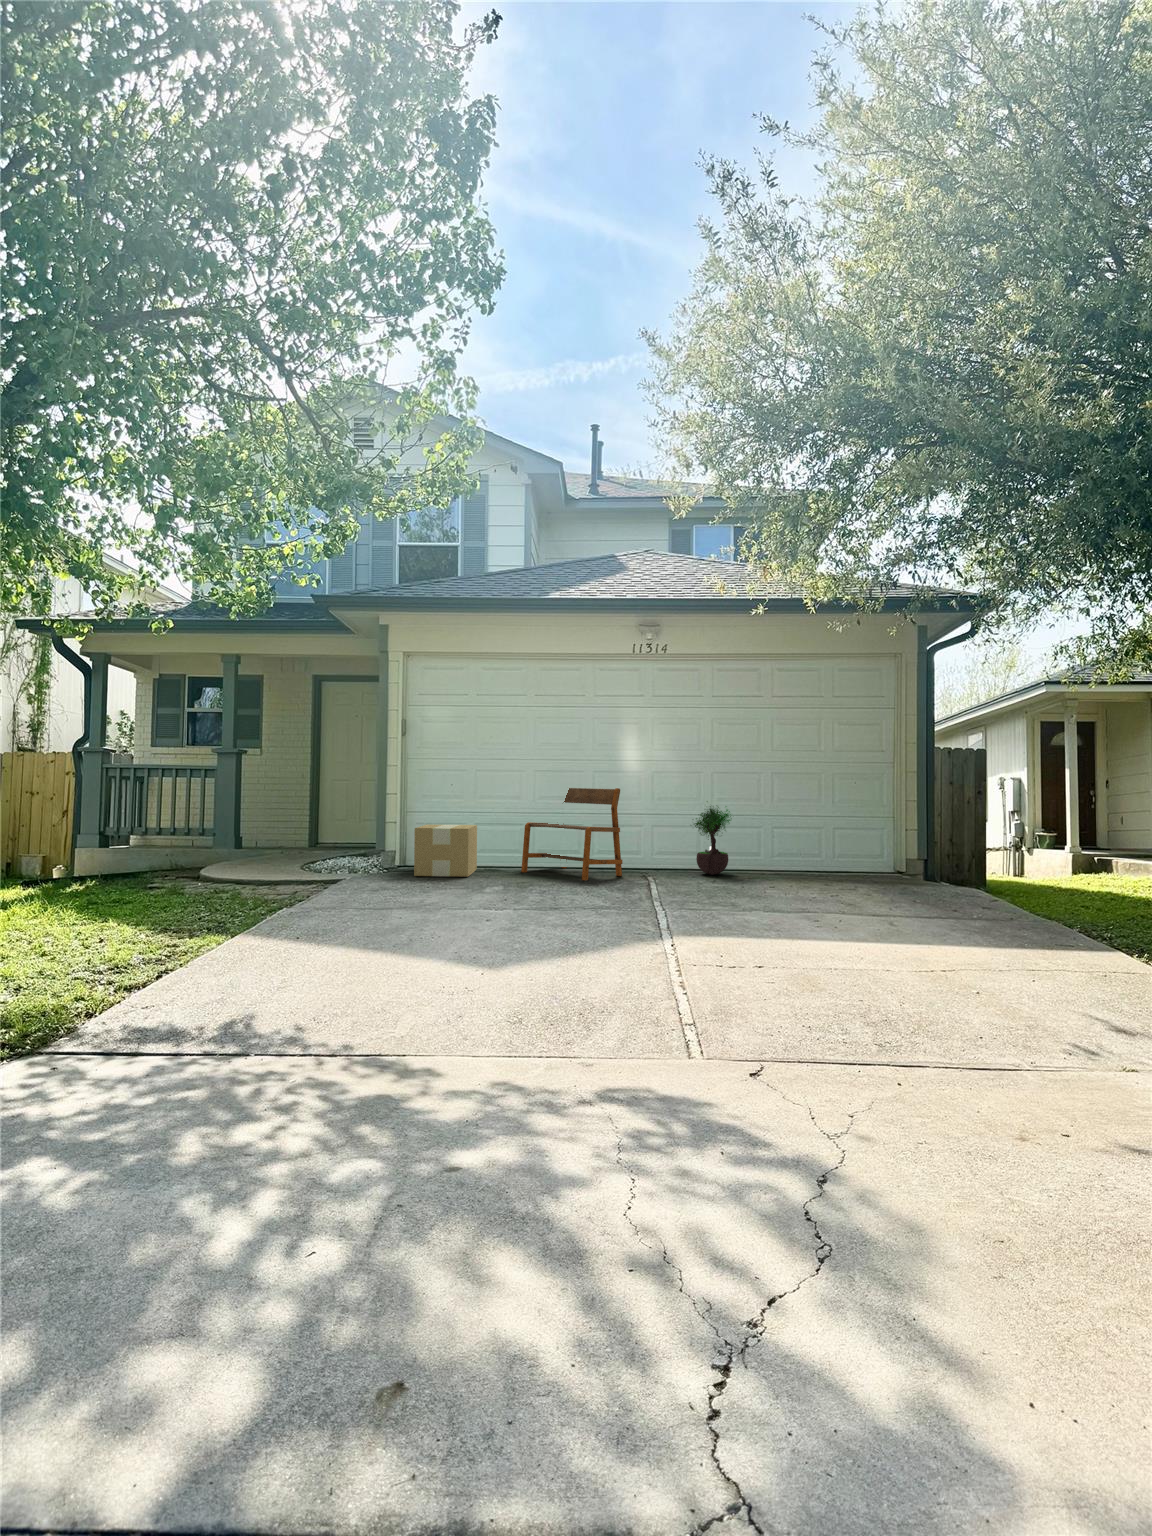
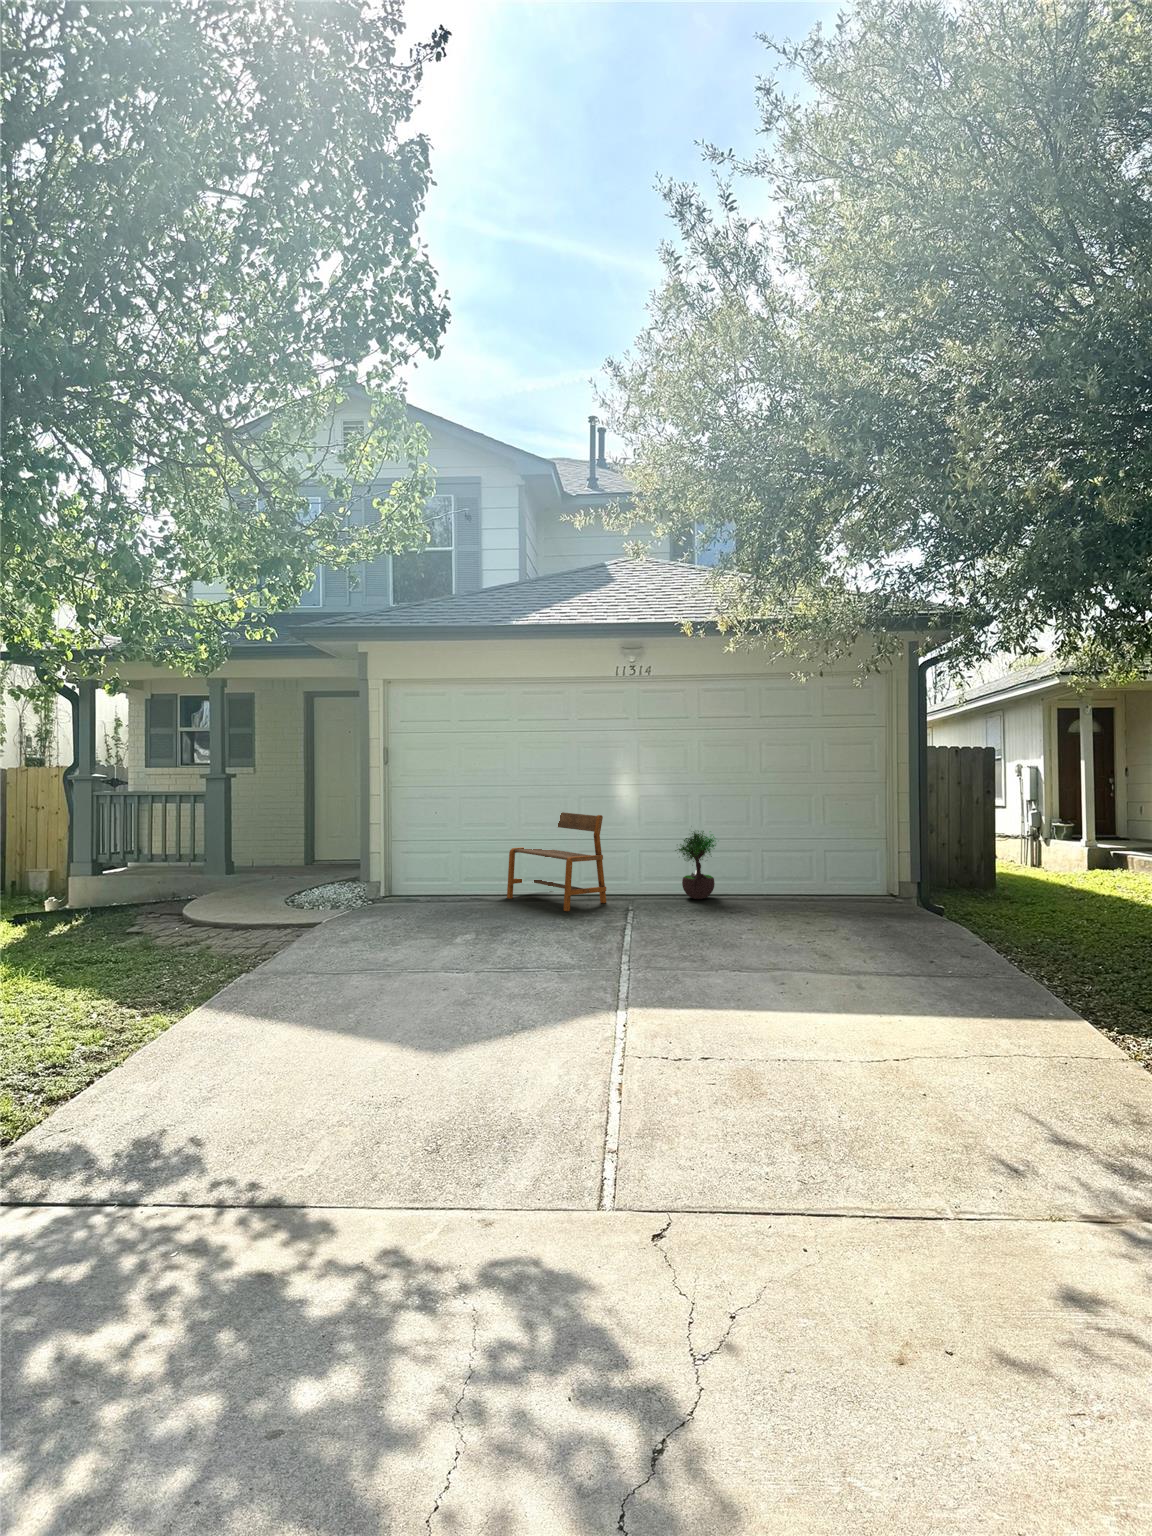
cardboard box: present [414,825,477,877] -> none [397,851,463,907]

